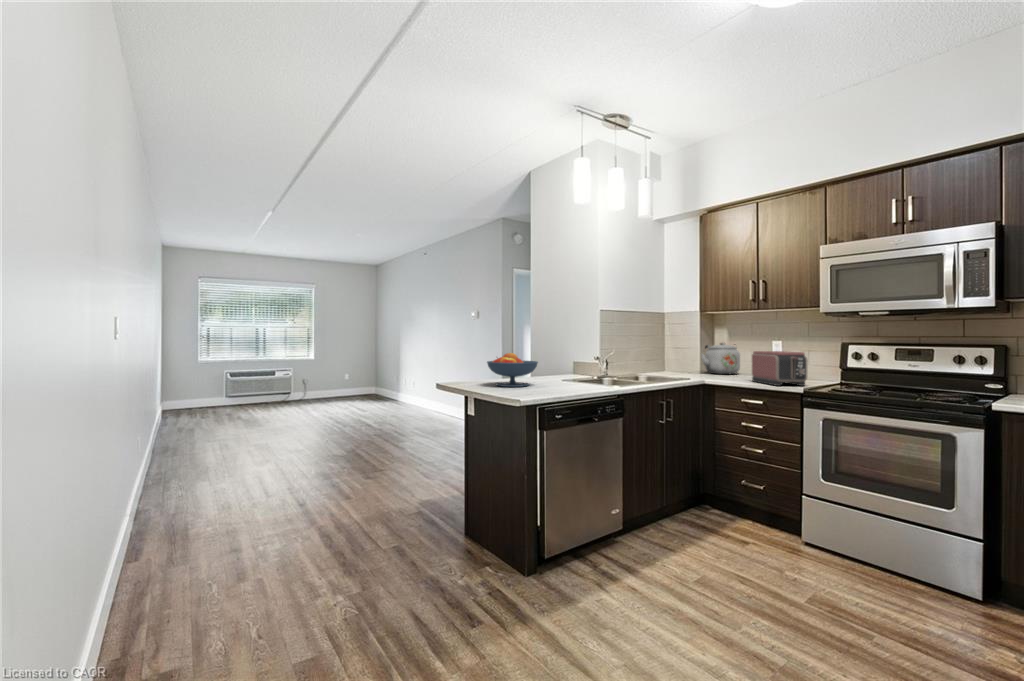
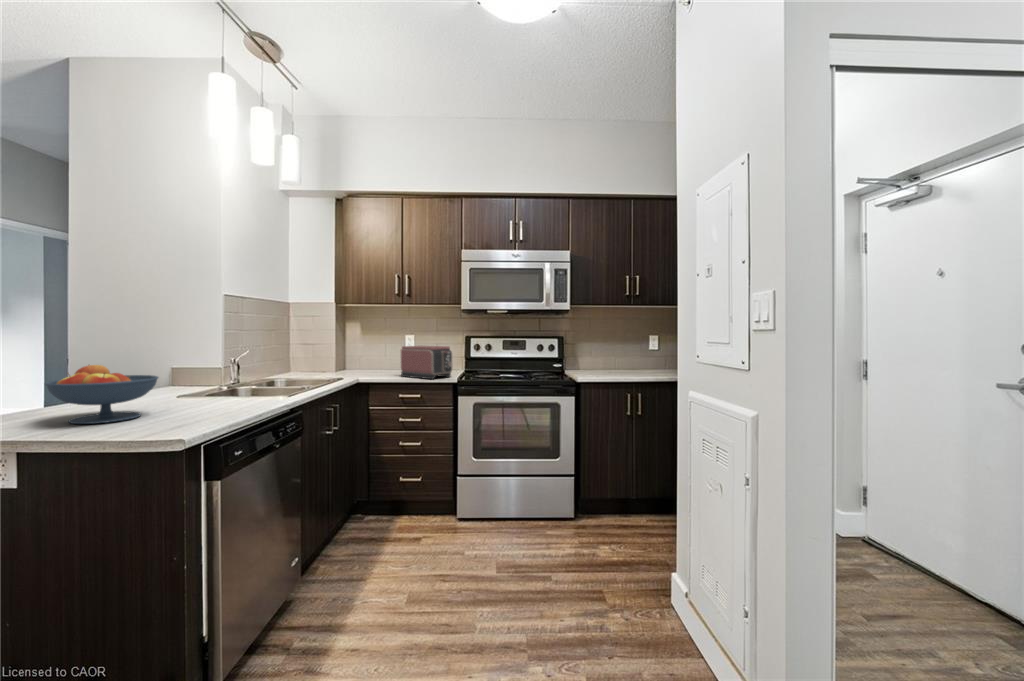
kettle: present [701,343,740,374] -> none [331,337,373,371]

